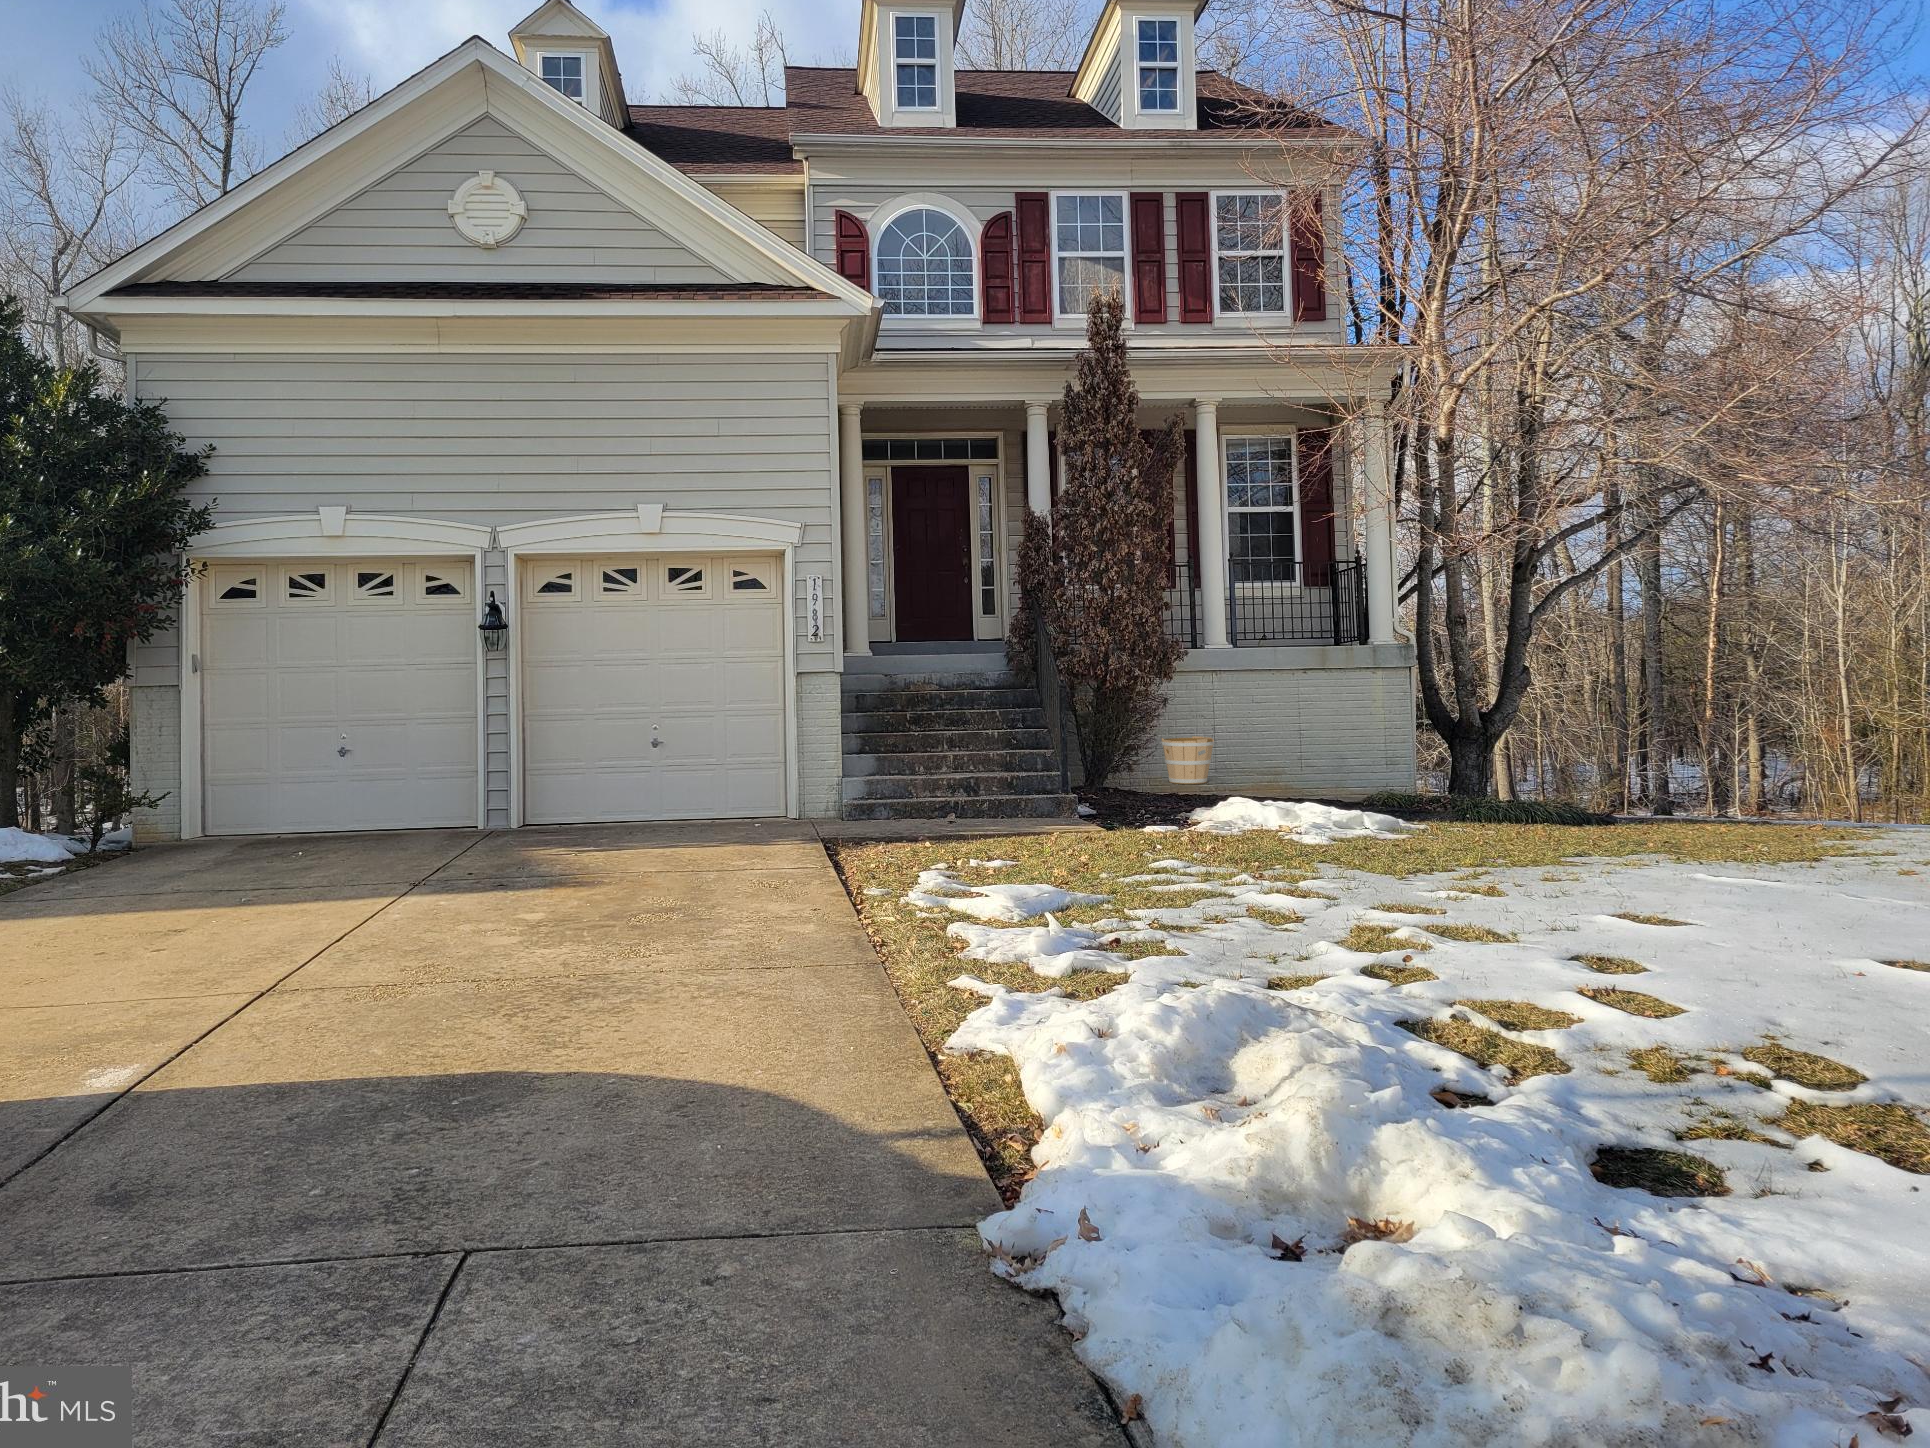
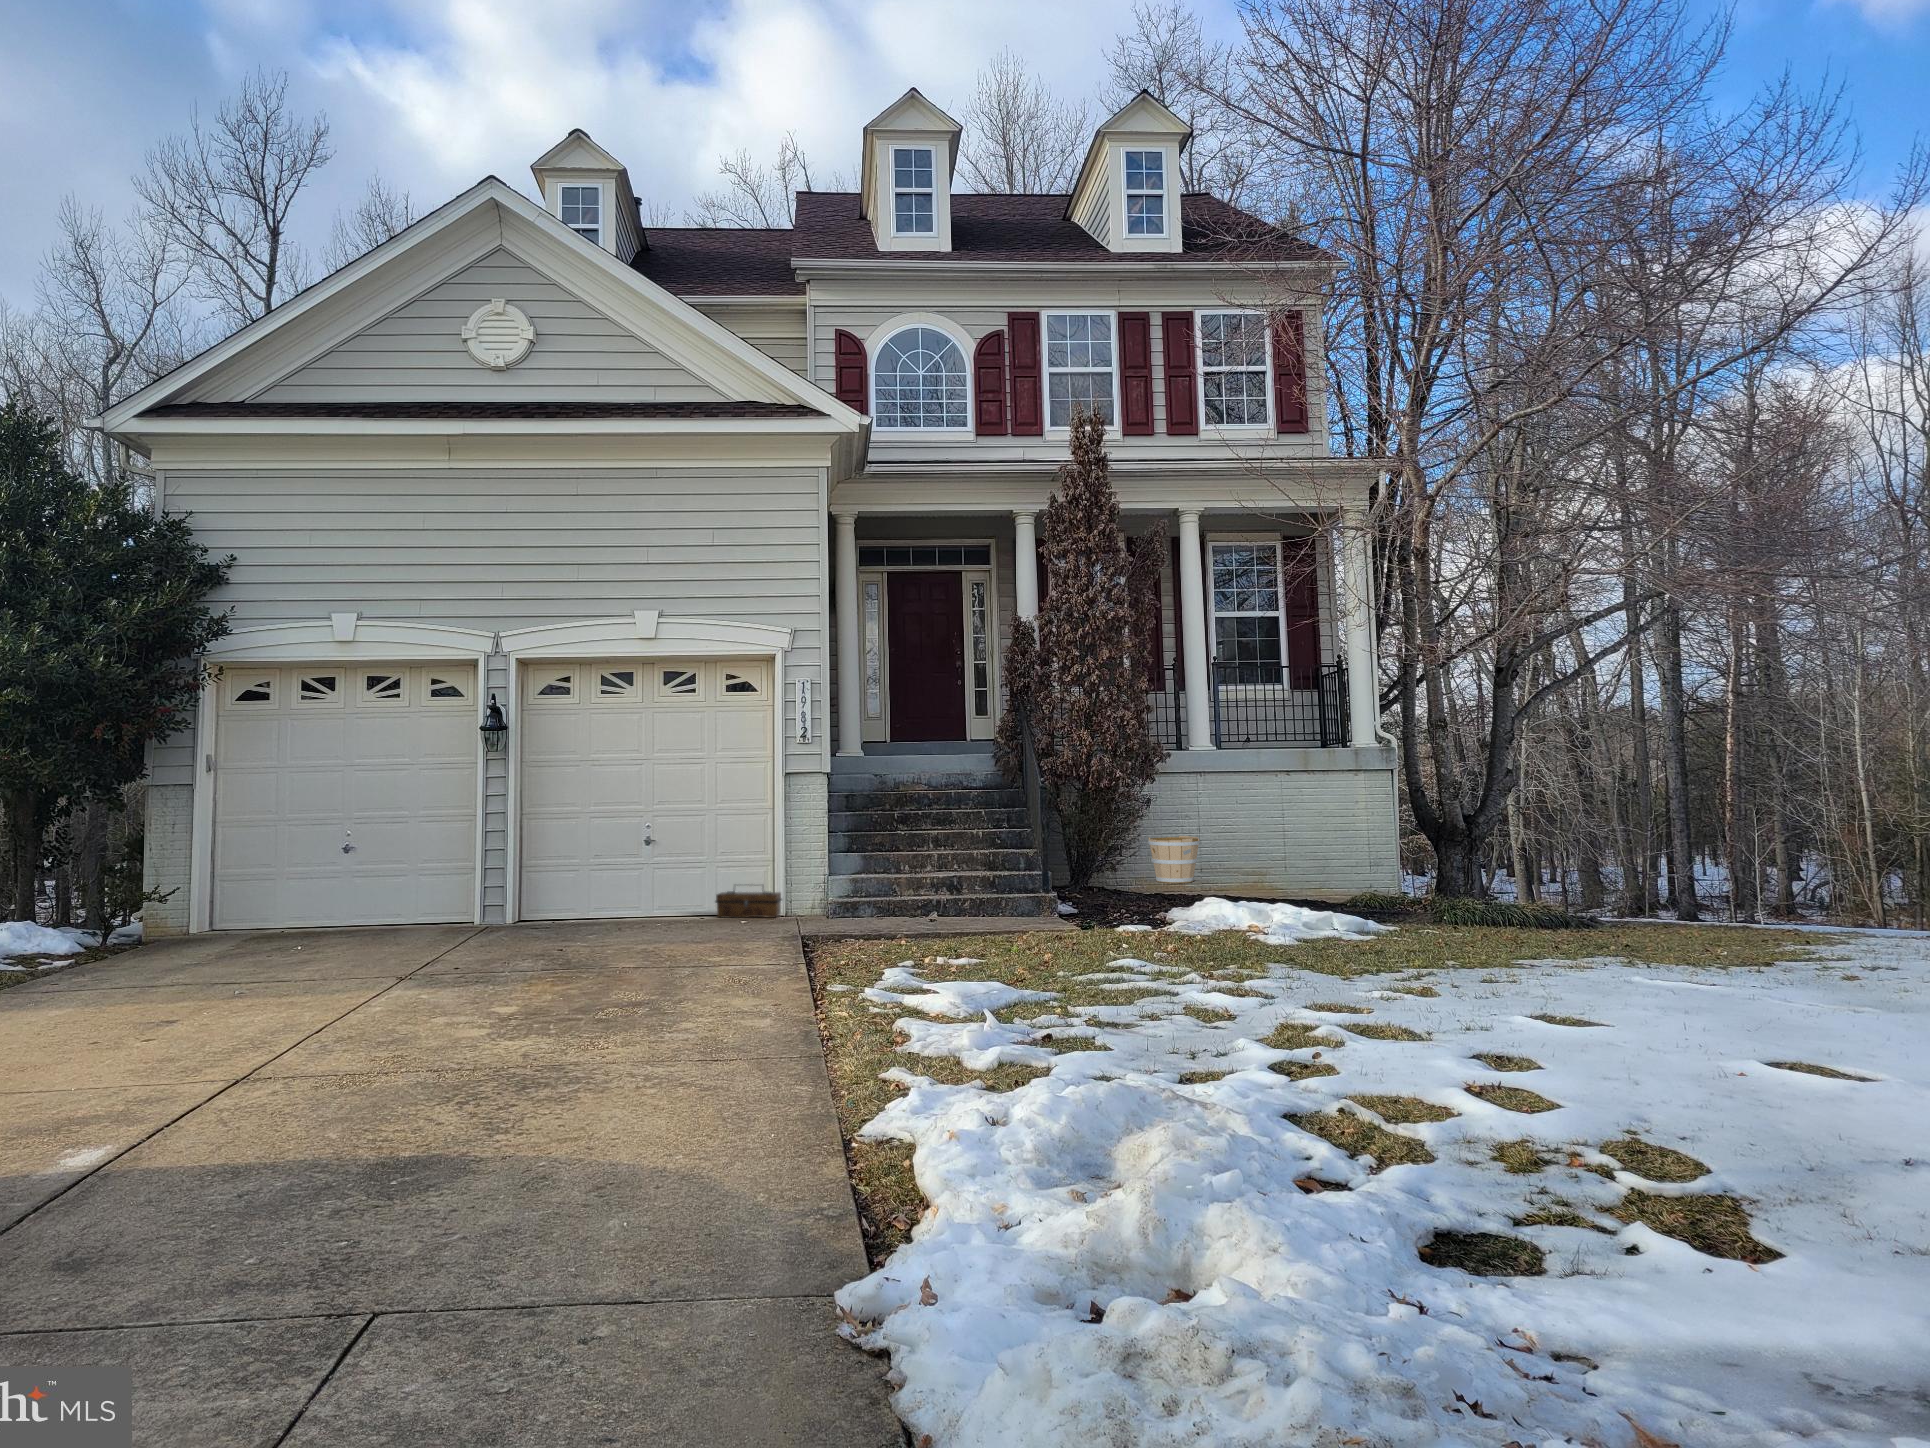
toolbox: none [728,787,798,821] -> present [716,884,782,918]

